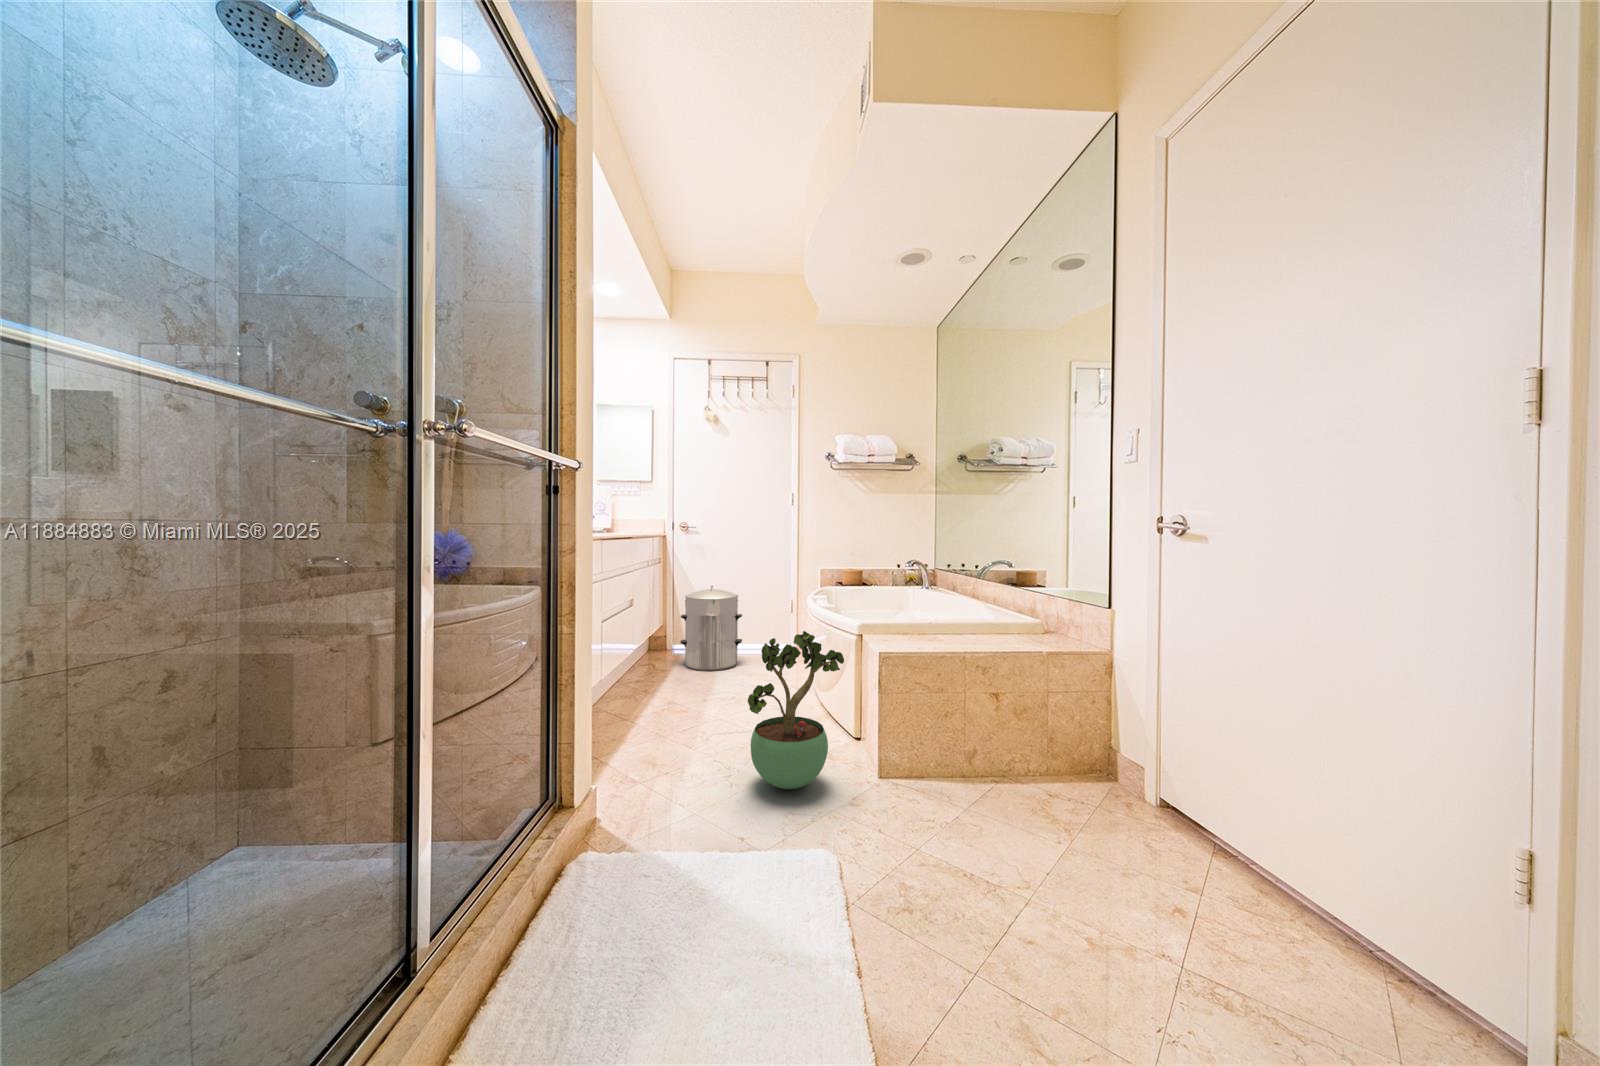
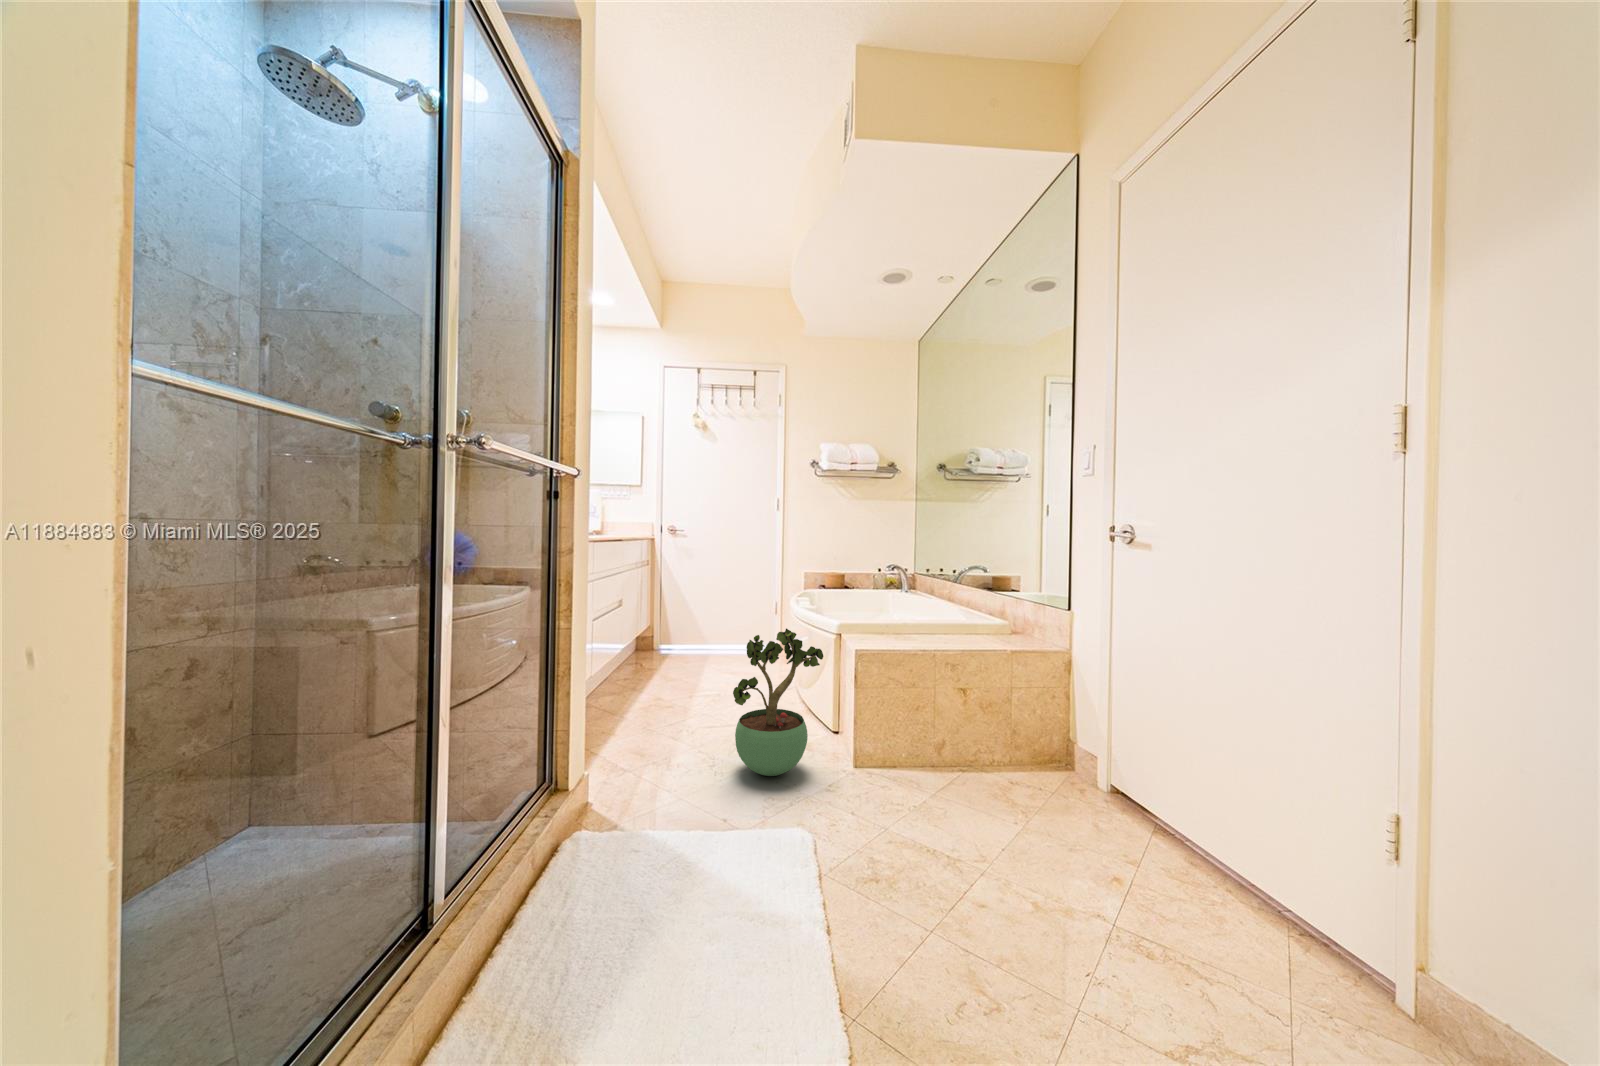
waste bin: present [680,586,742,671] -> none [669,587,729,668]

